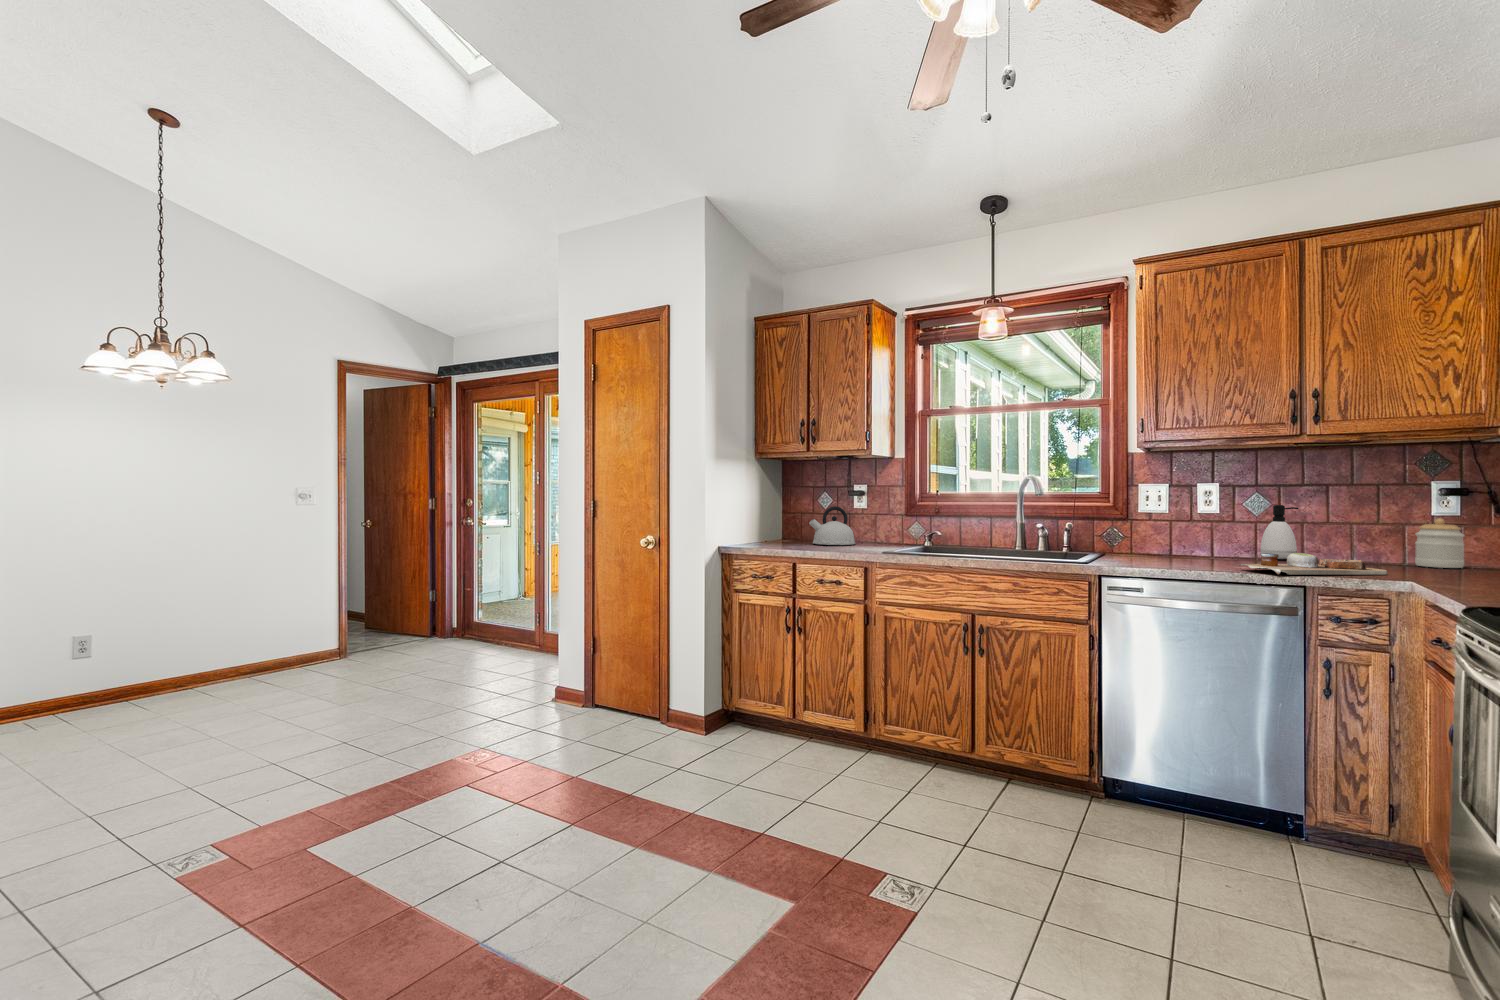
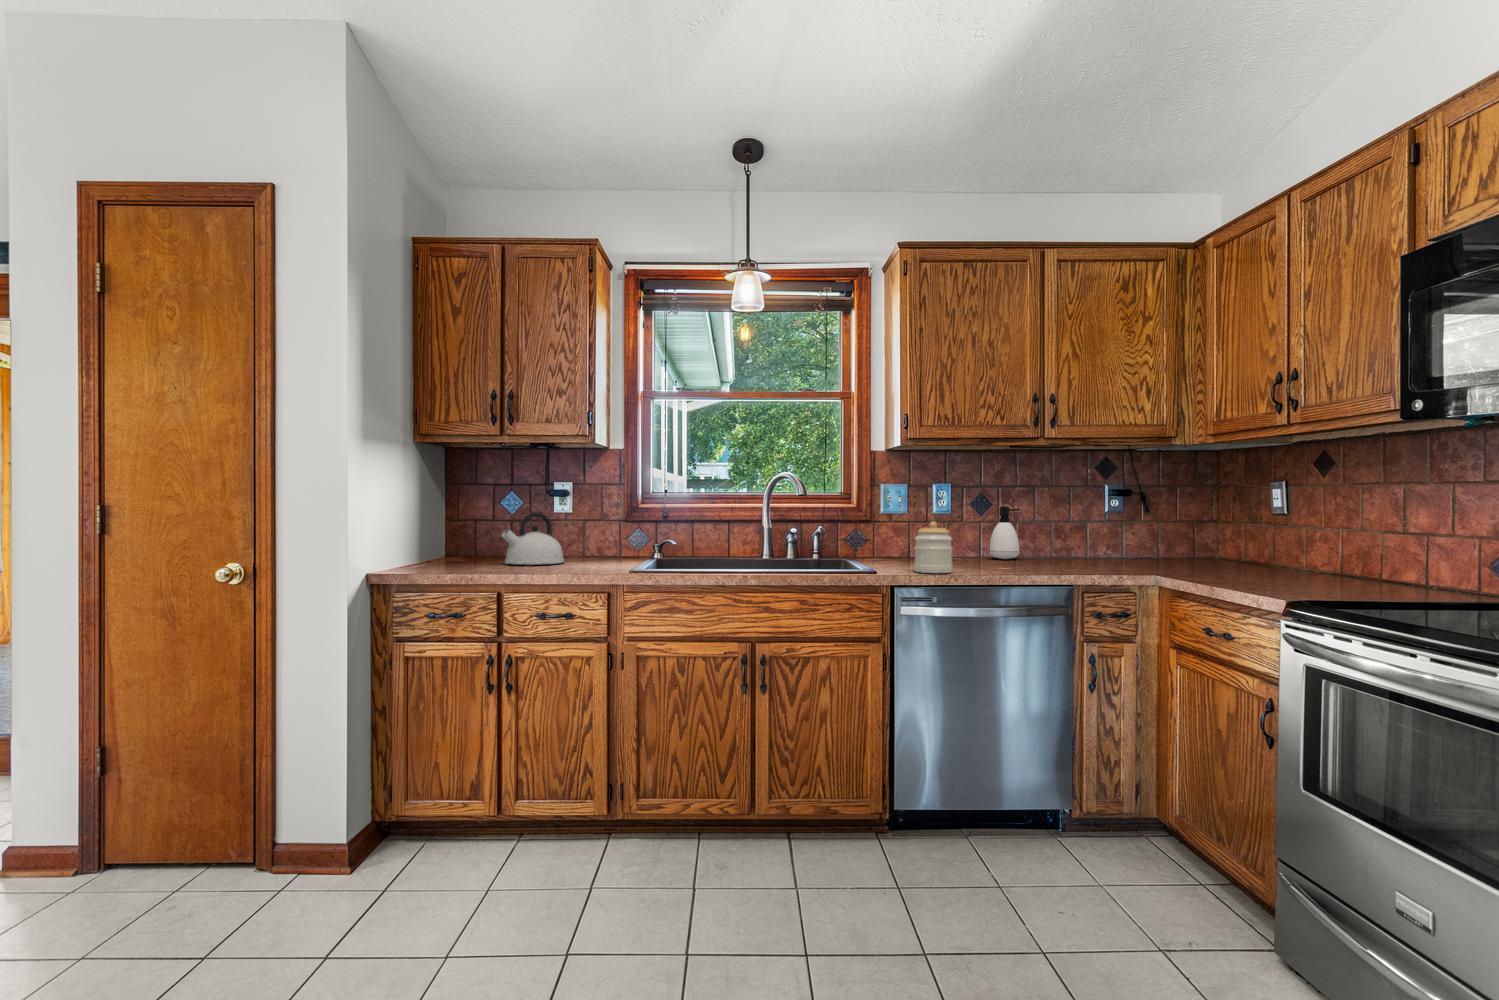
jar: present [1415,518,1464,568] -> present [914,522,952,573]
cutting board: present [1241,553,1388,575] -> none [1011,552,1117,574]

